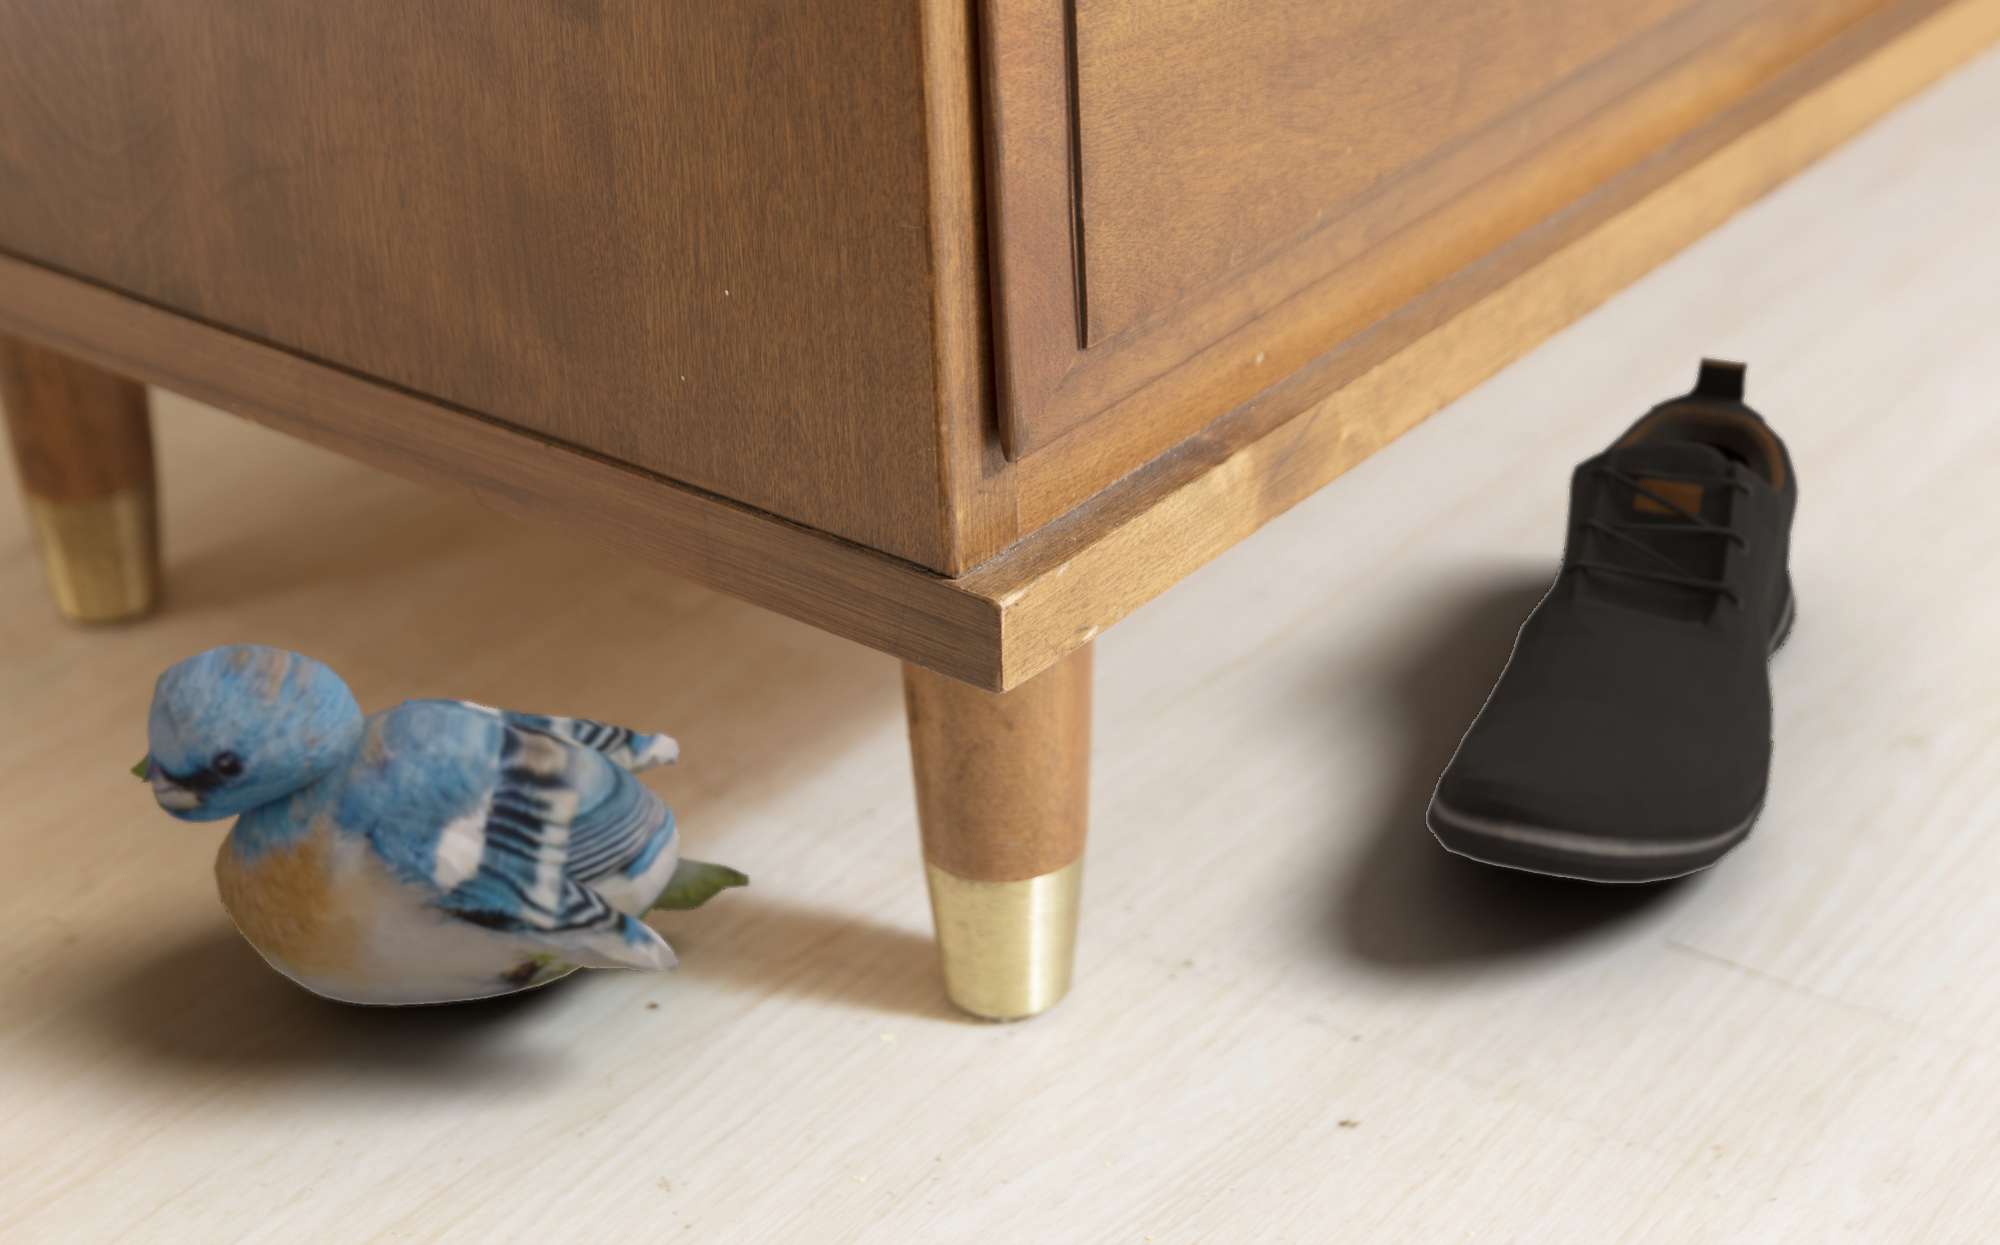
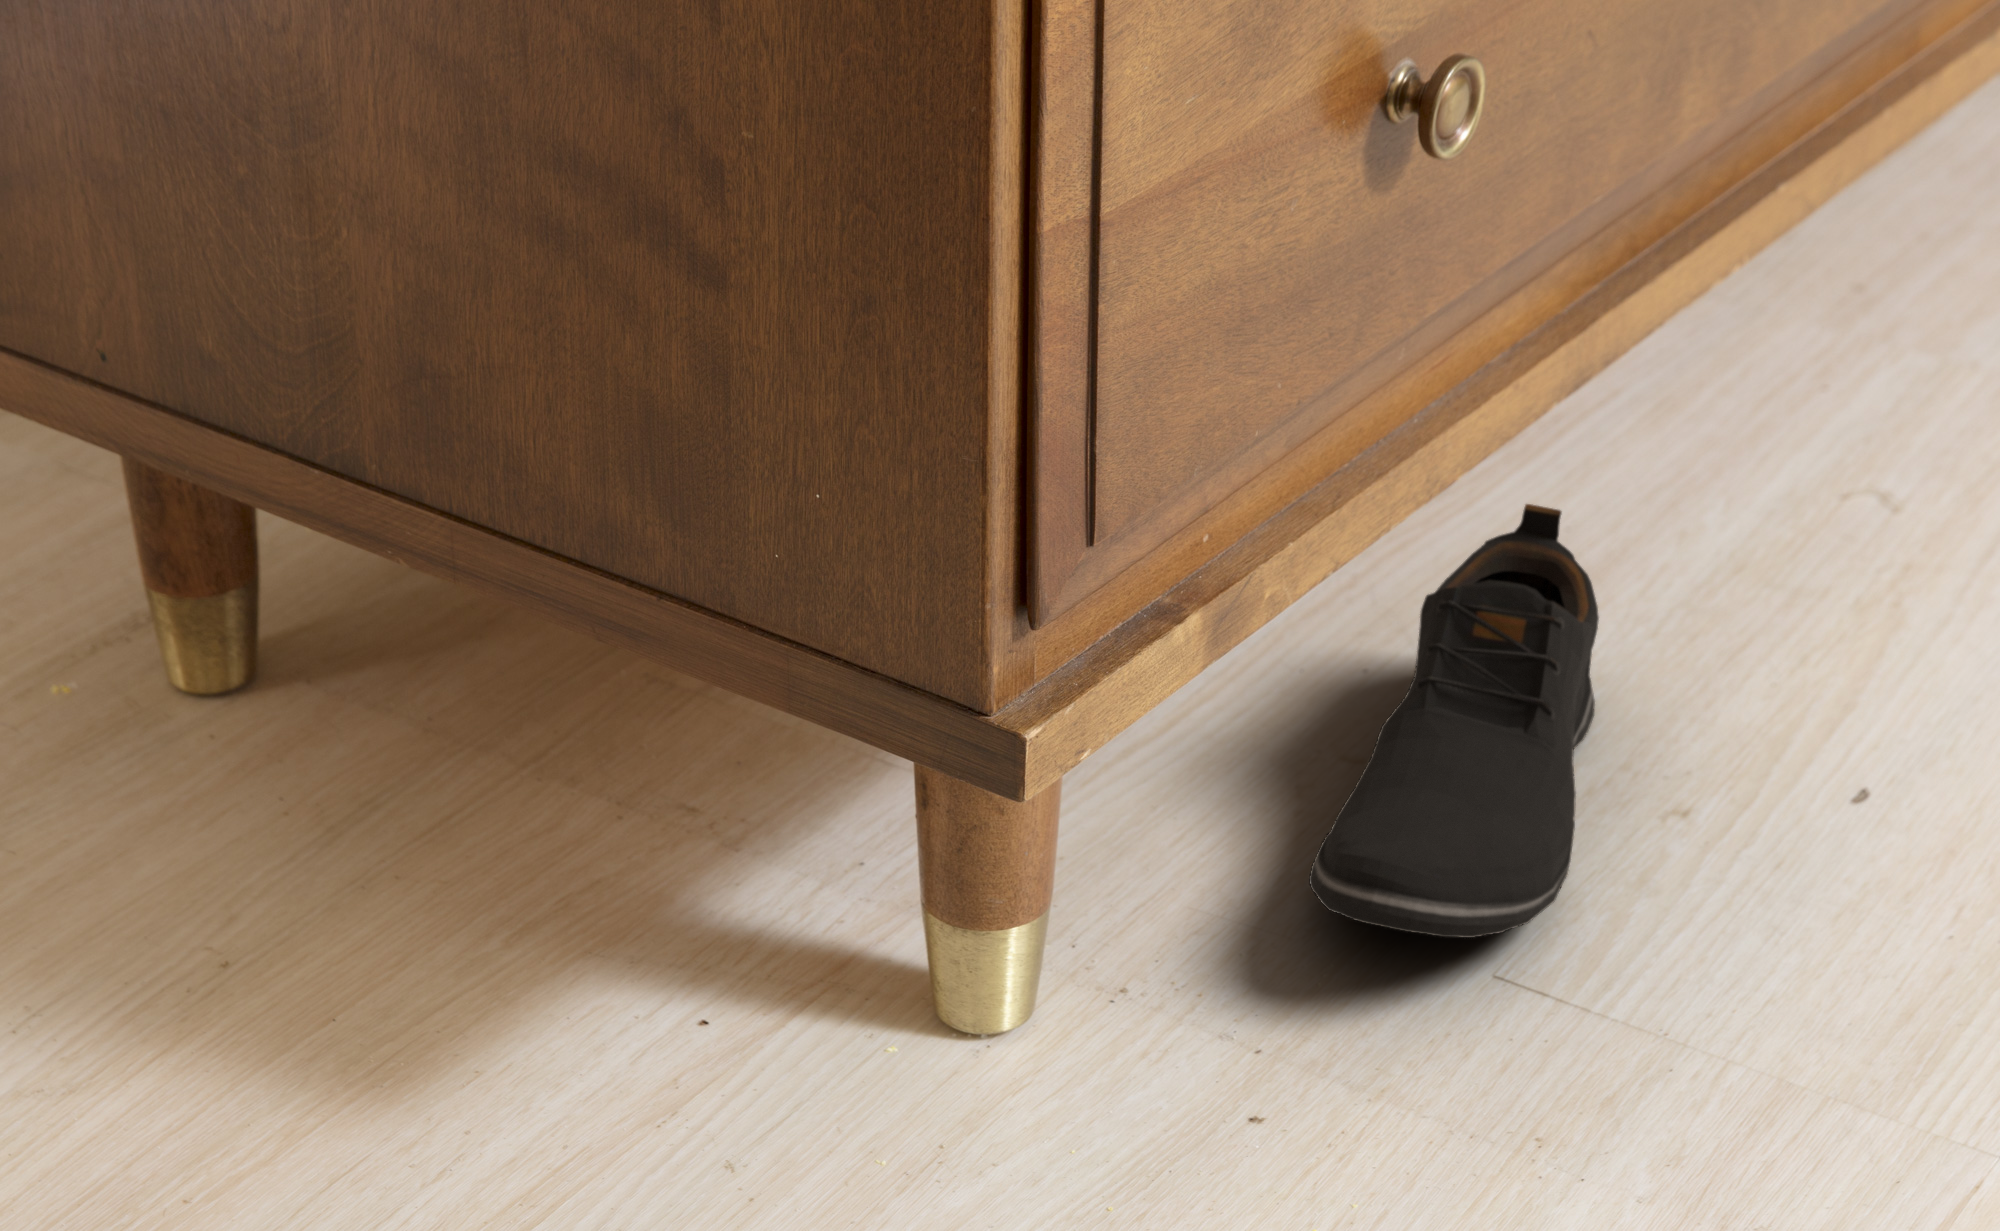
plush toy: present [131,645,749,1006] -> none [303,739,782,1025]

